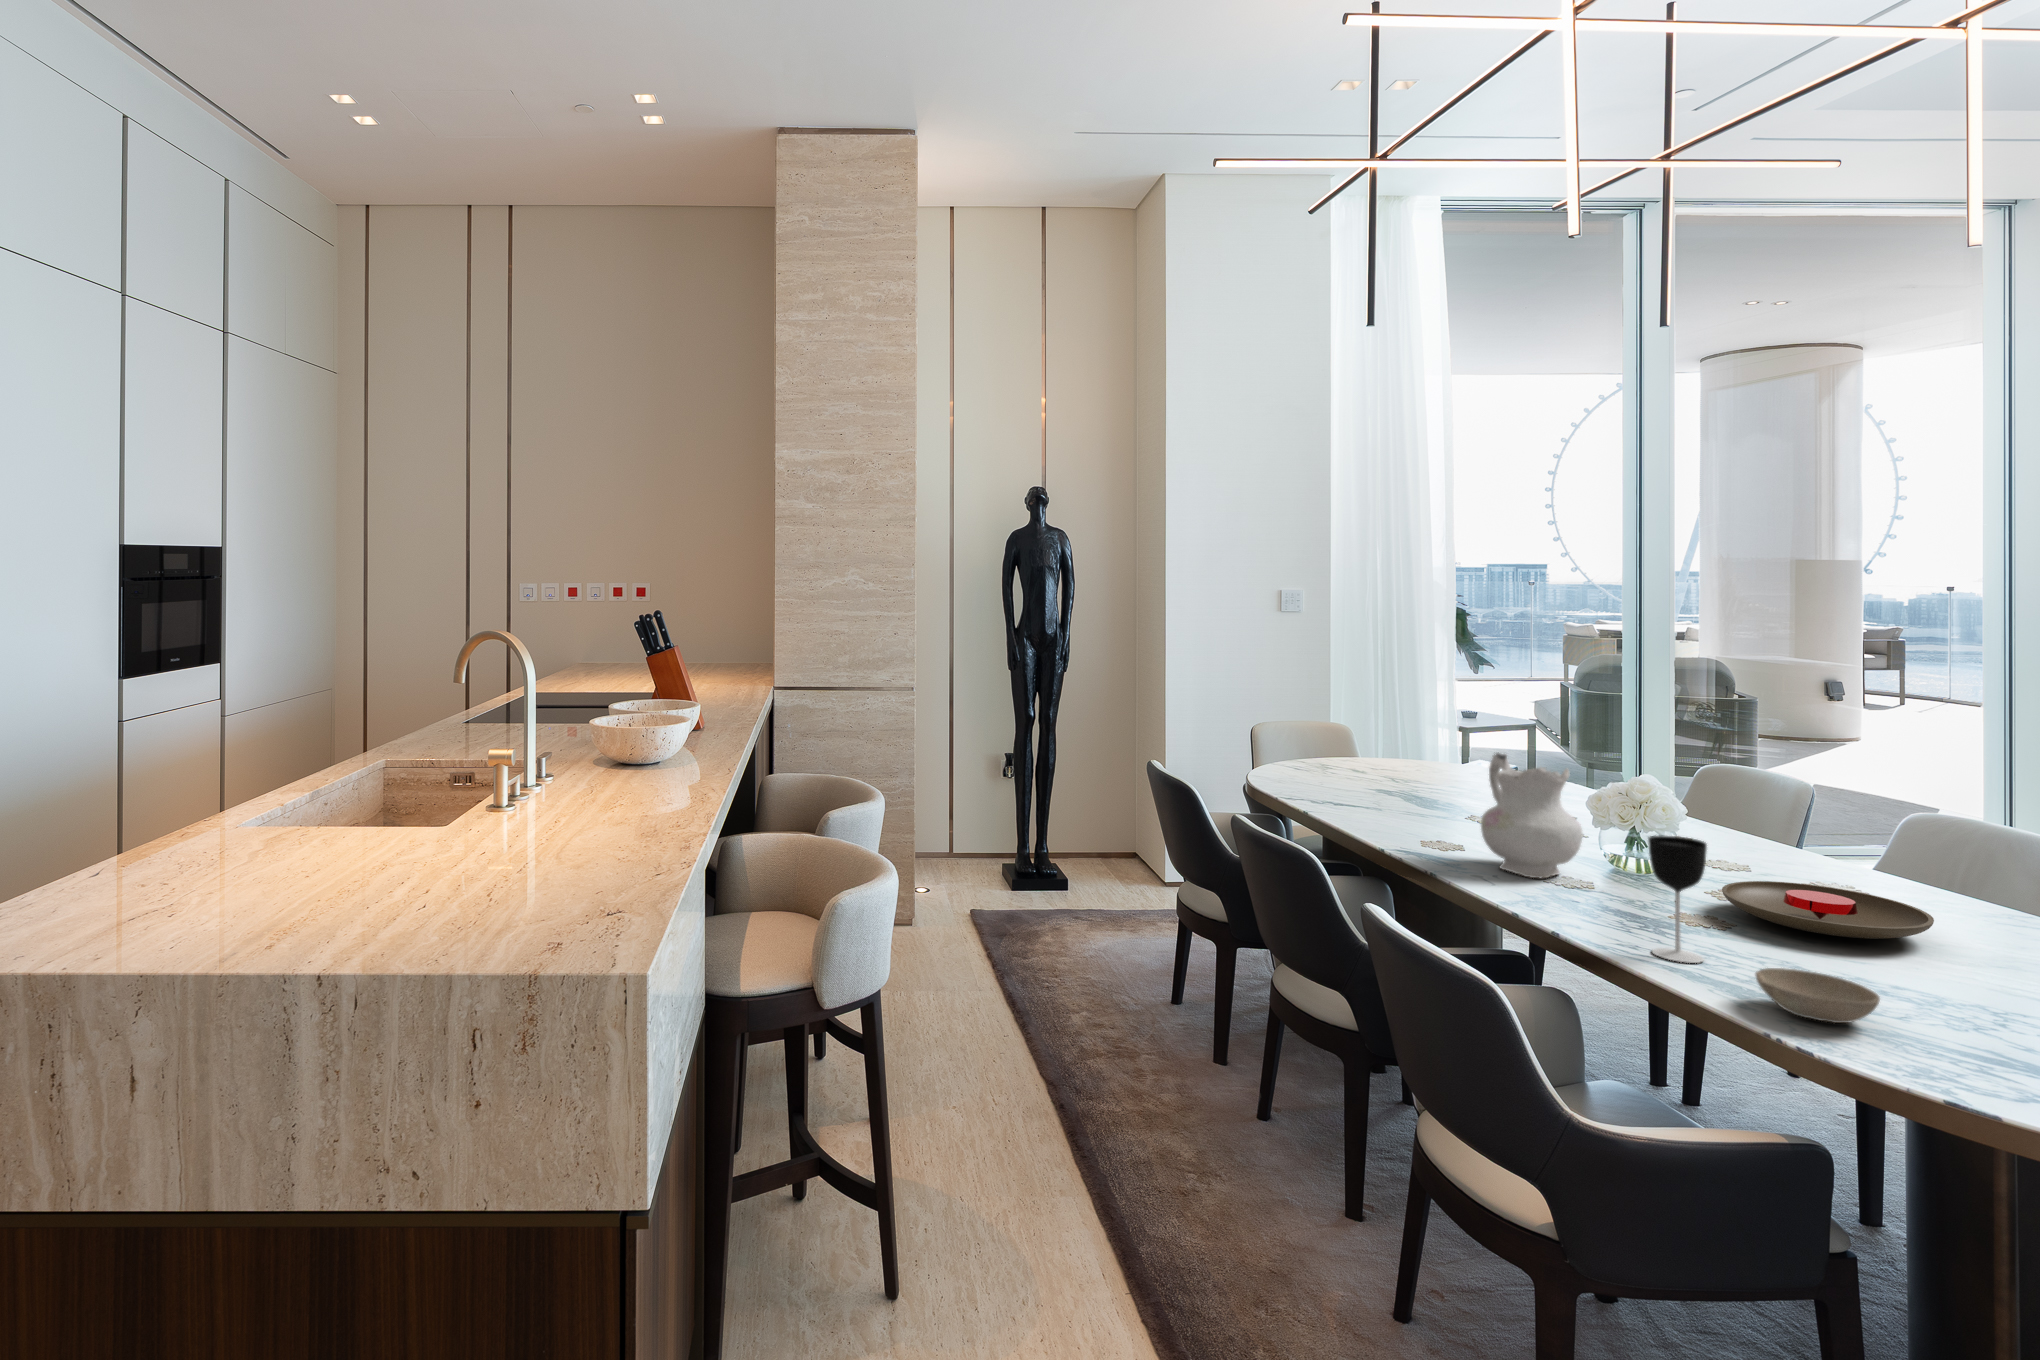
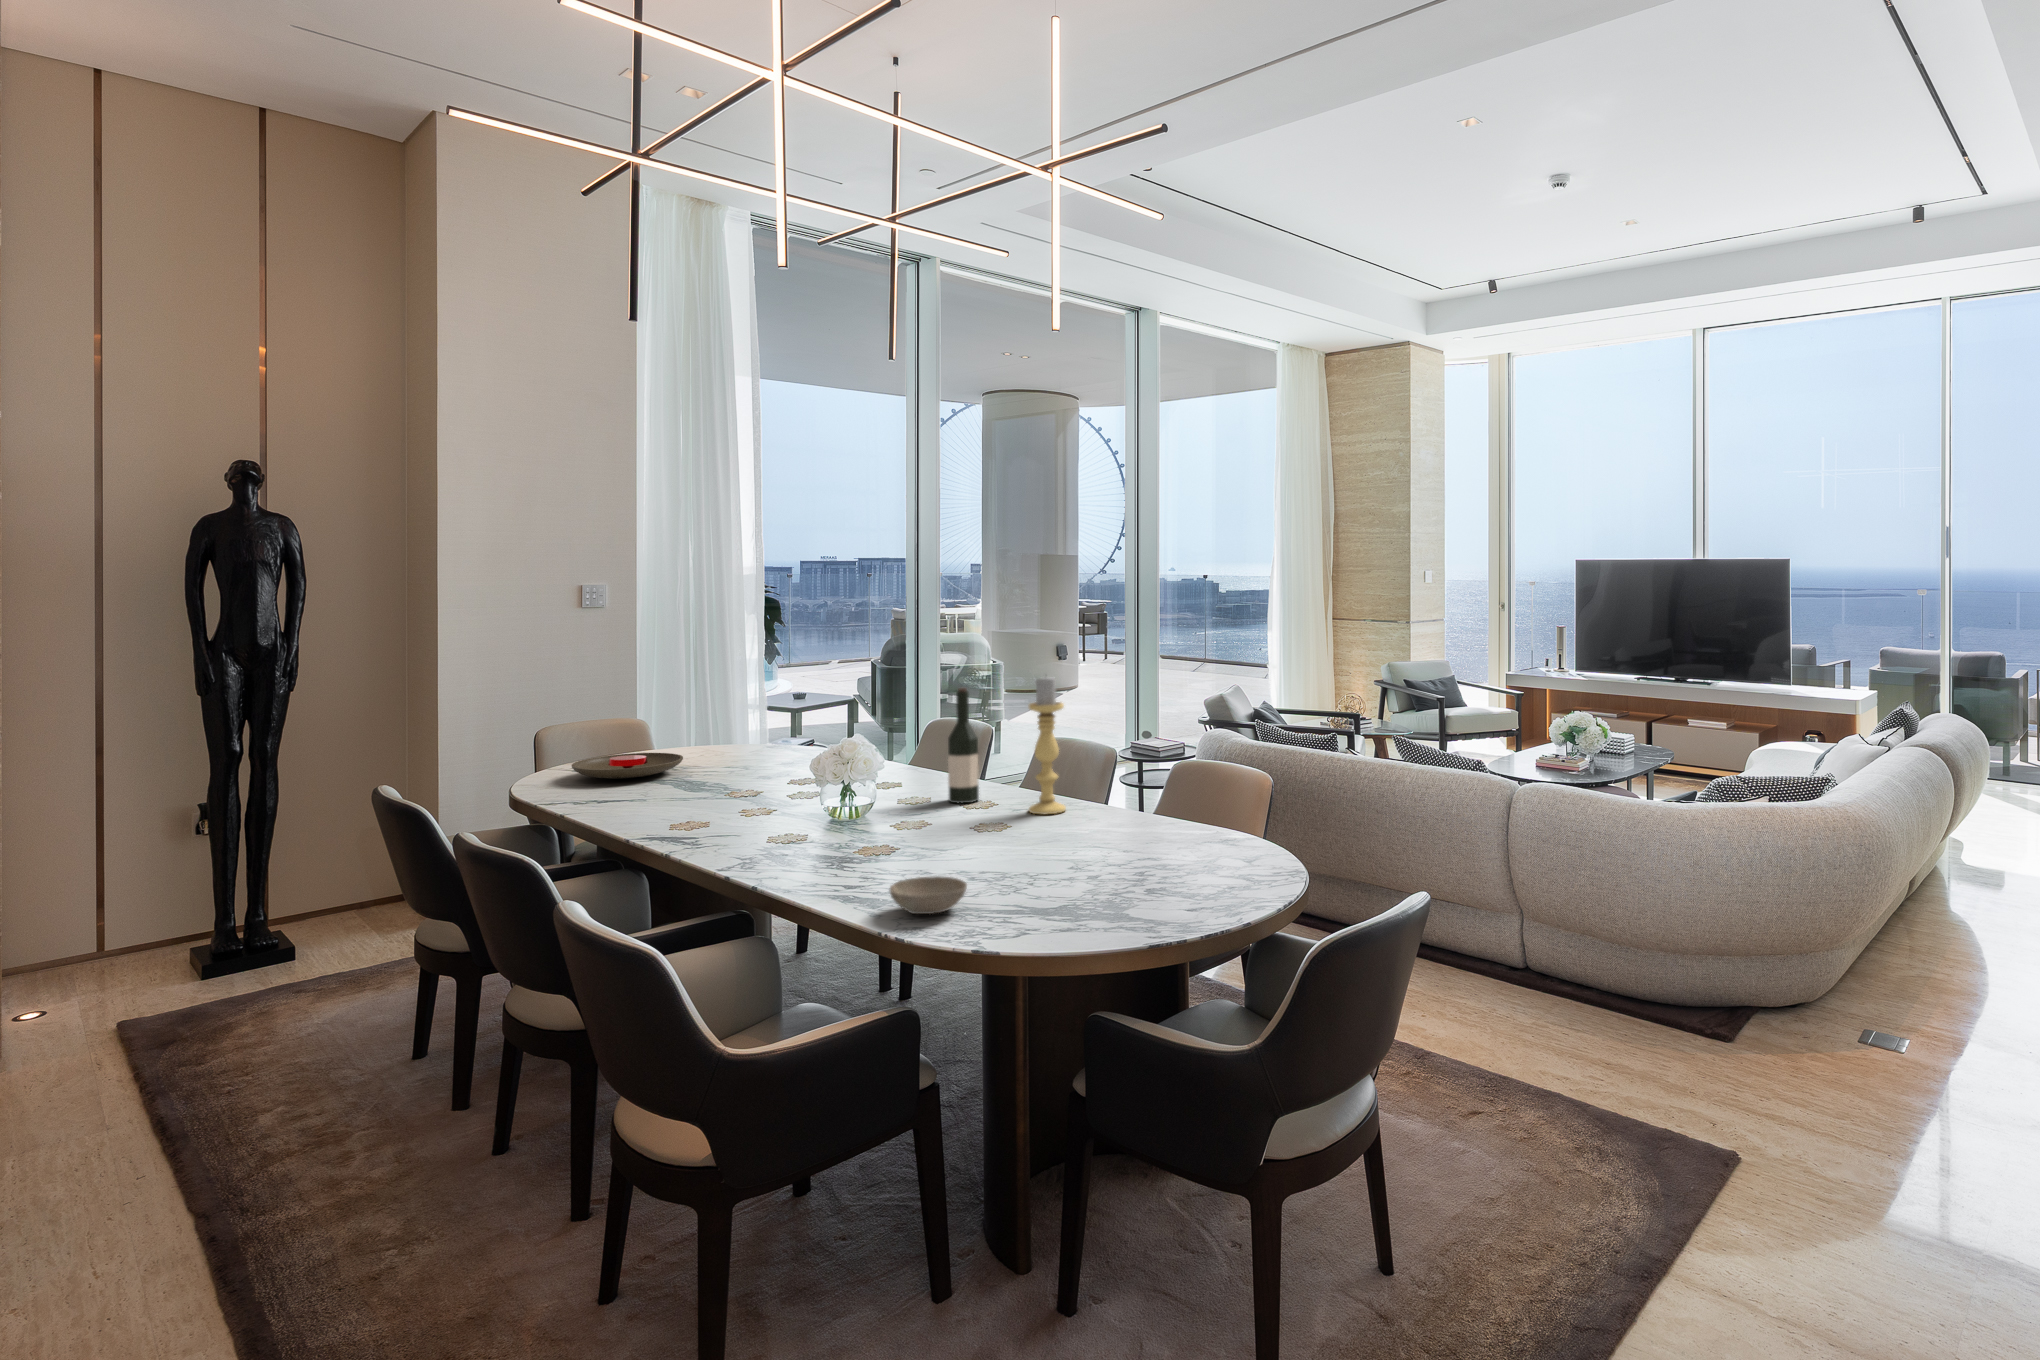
candle holder: none [1905,730,1972,915] -> present [1029,677,1066,814]
wine bottle: none [1764,733,1812,876] -> present [948,688,979,803]
ceramic pitcher: present [1481,752,1582,878] -> none [717,729,804,842]
wine glass: present [1648,836,1707,963] -> none [827,783,870,891]
plate: present [1722,881,1934,939] -> present [572,753,683,779]

